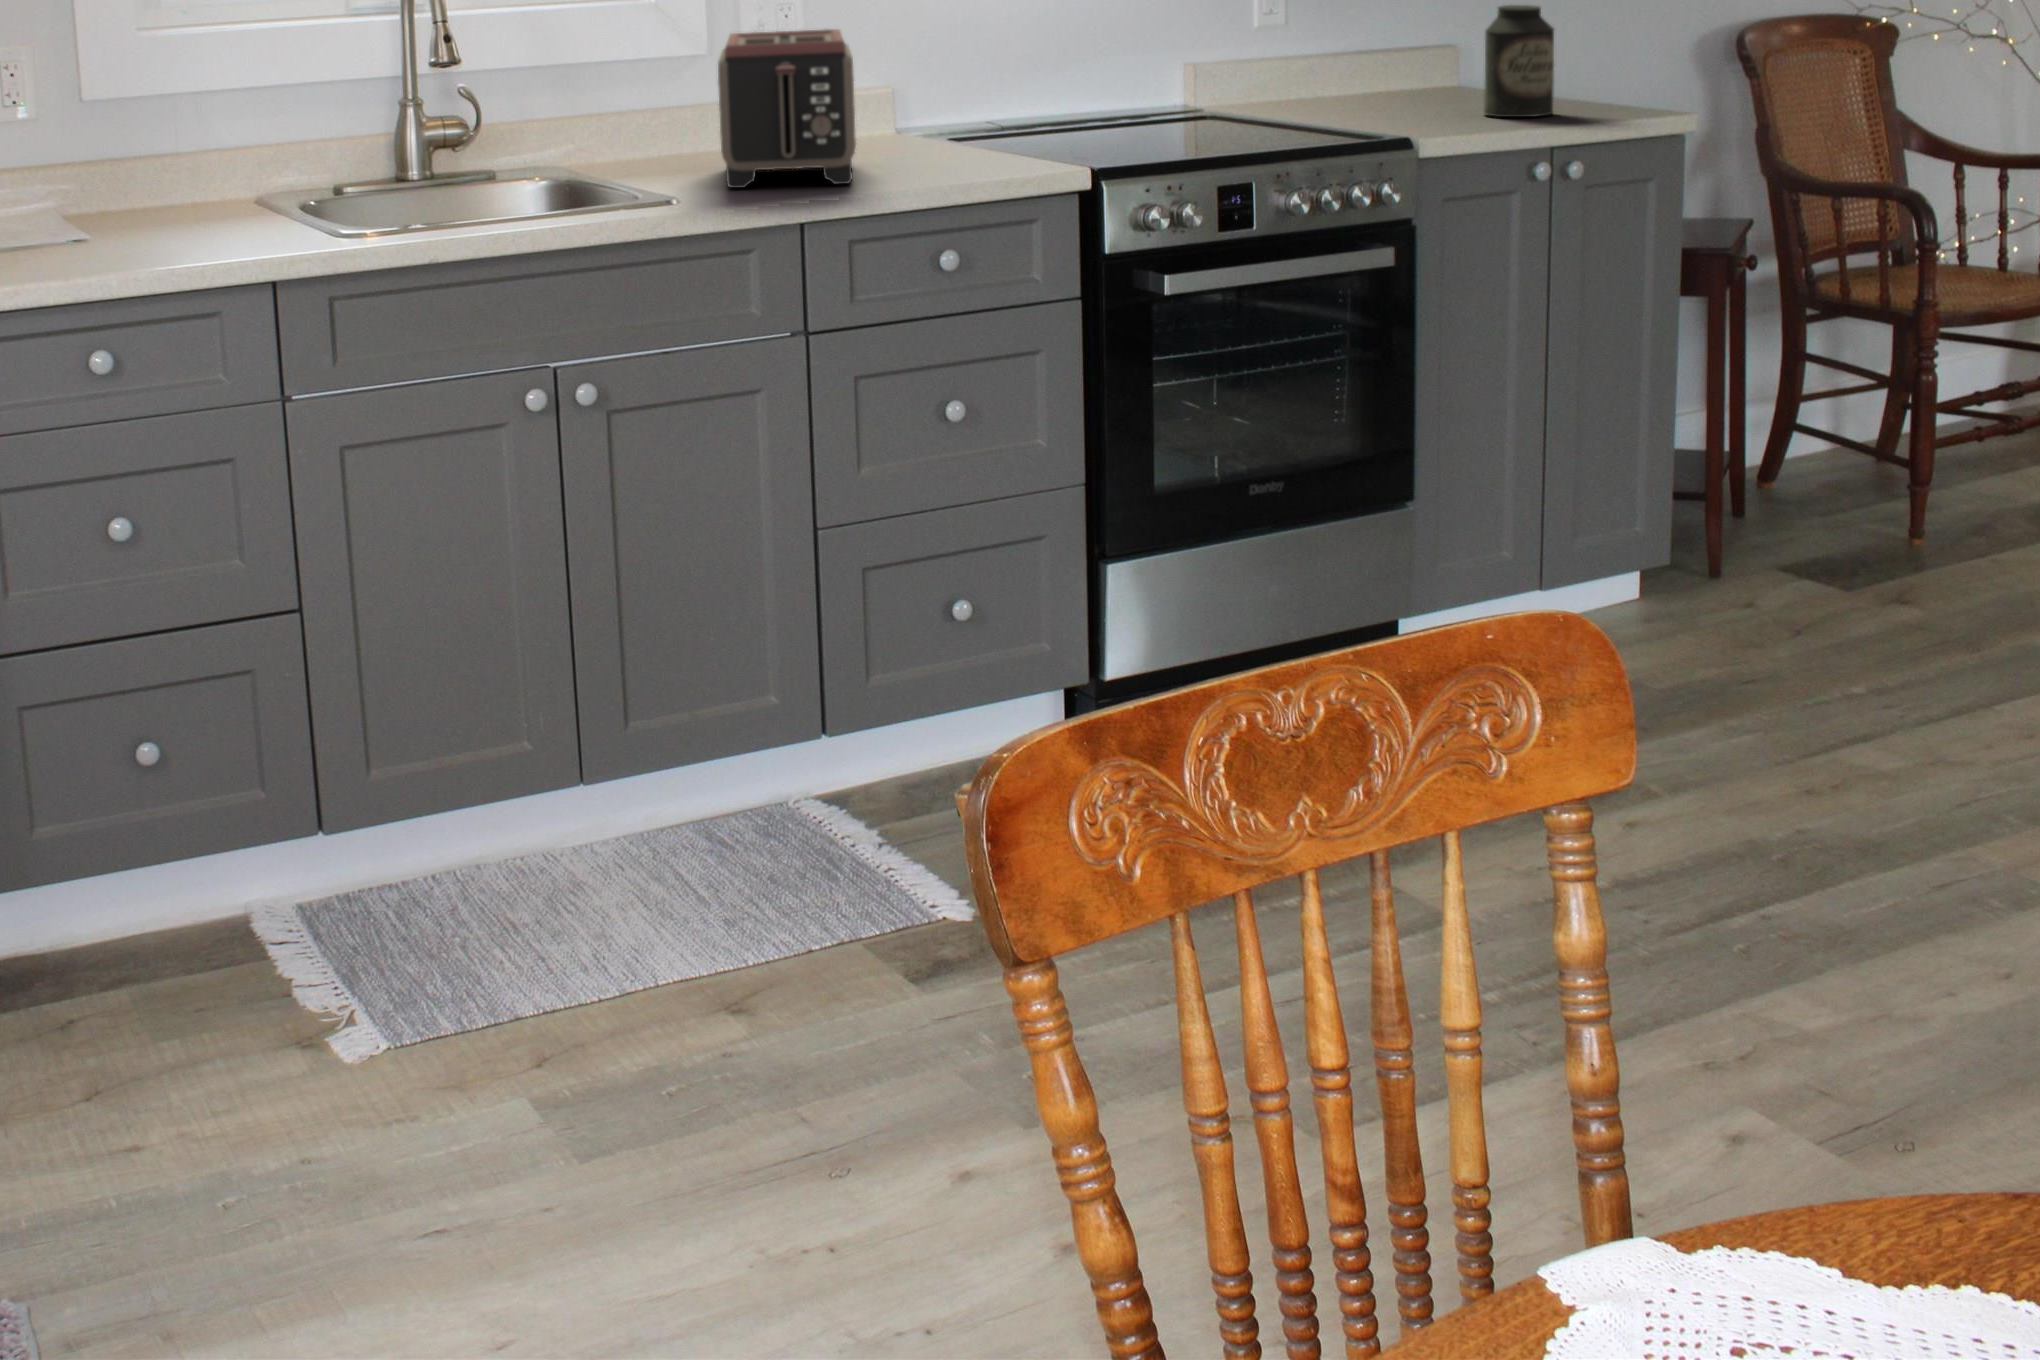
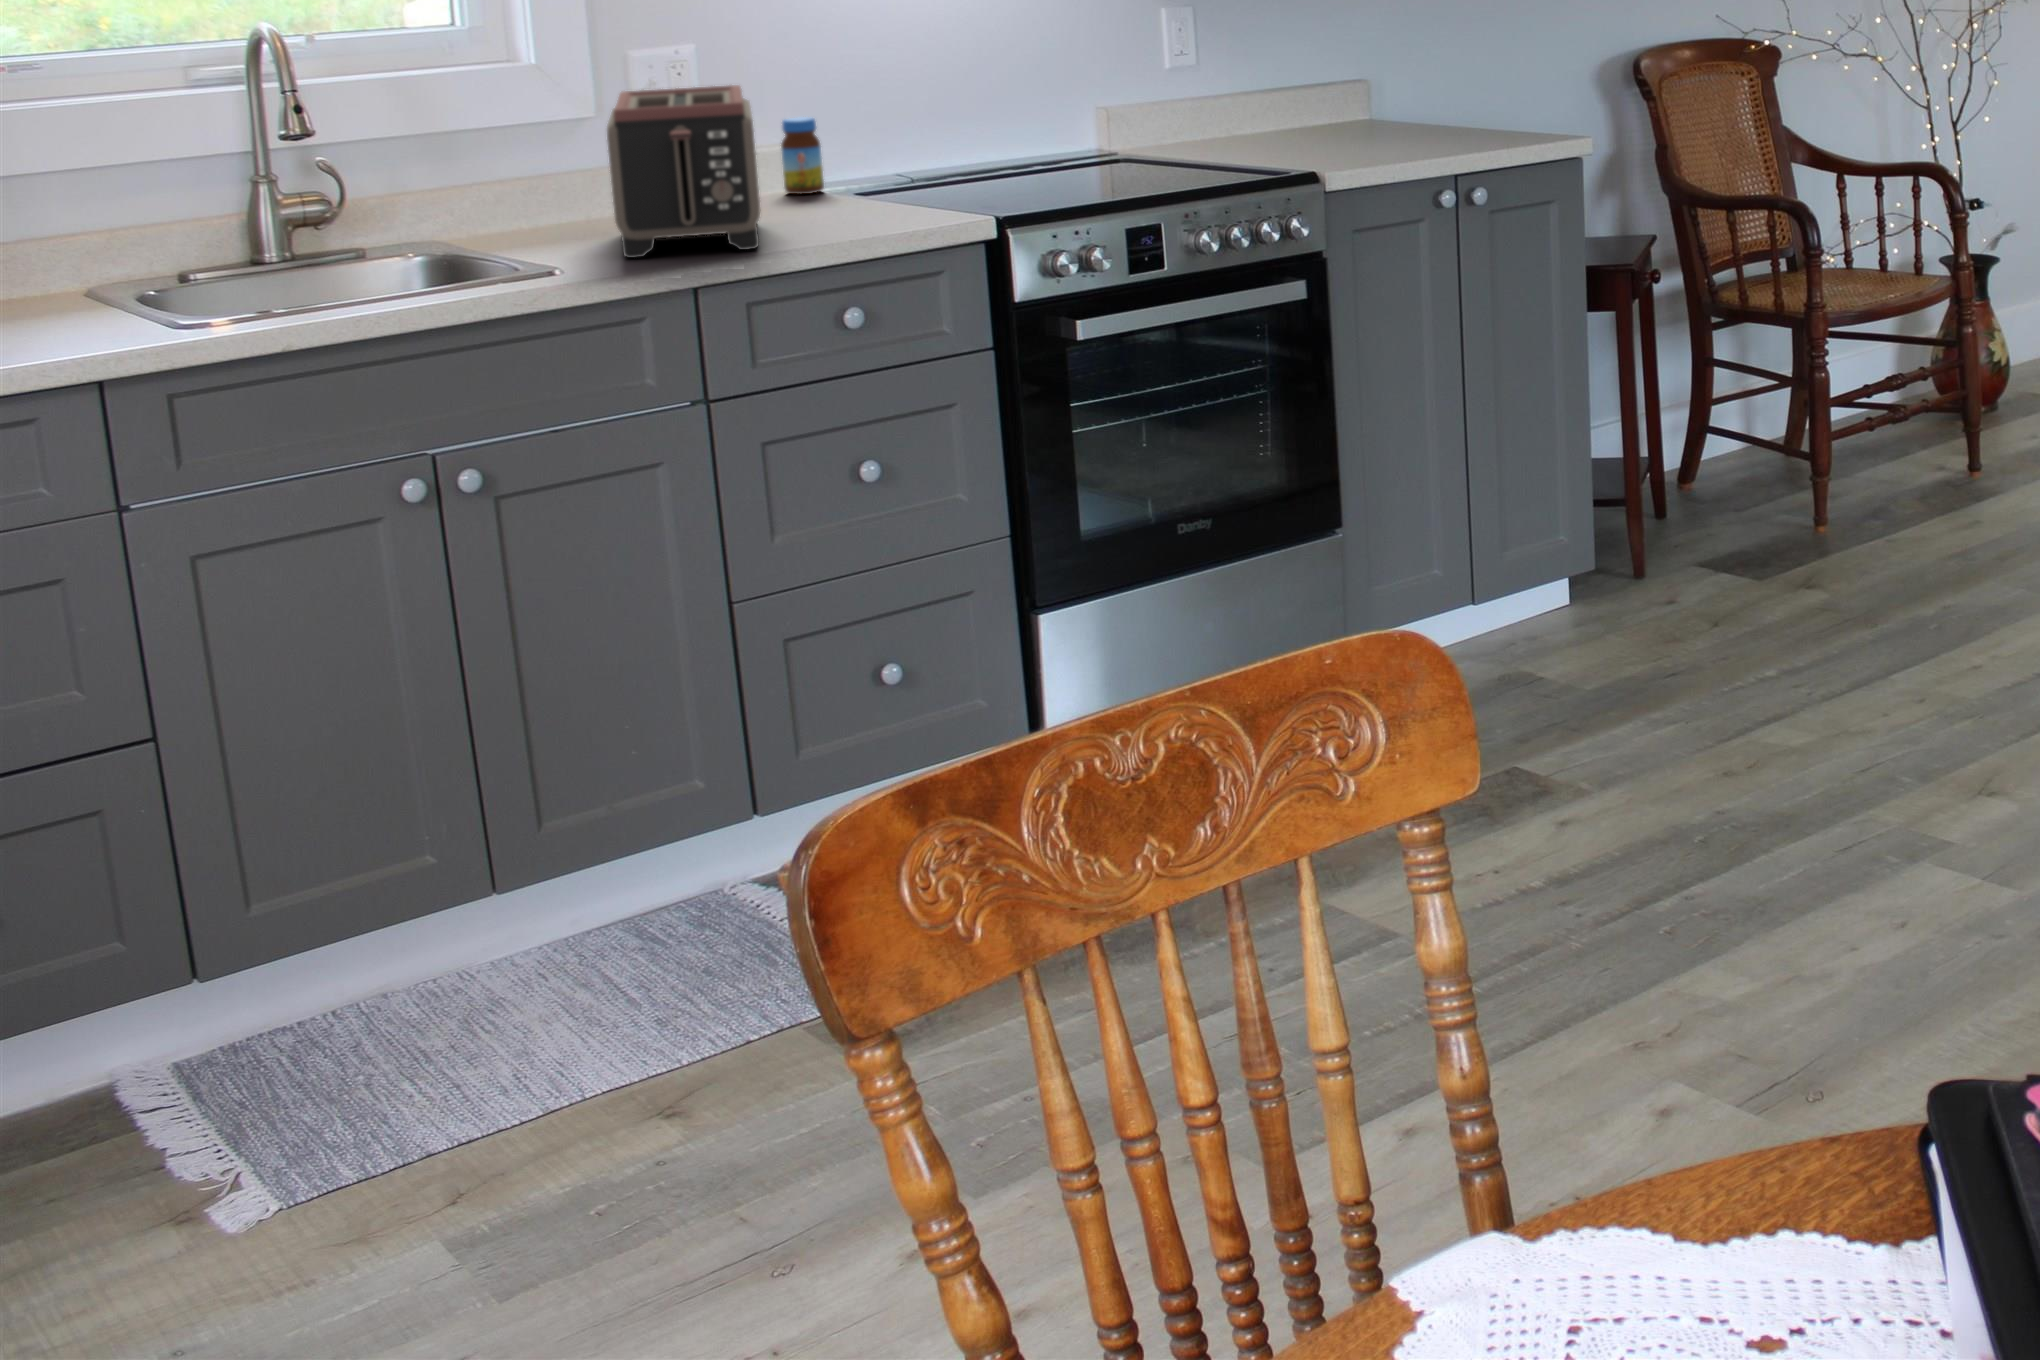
canister: present [1484,5,1554,117] -> none [1392,44,1459,153]
jar: none [872,67,910,140] -> present [781,117,824,194]

